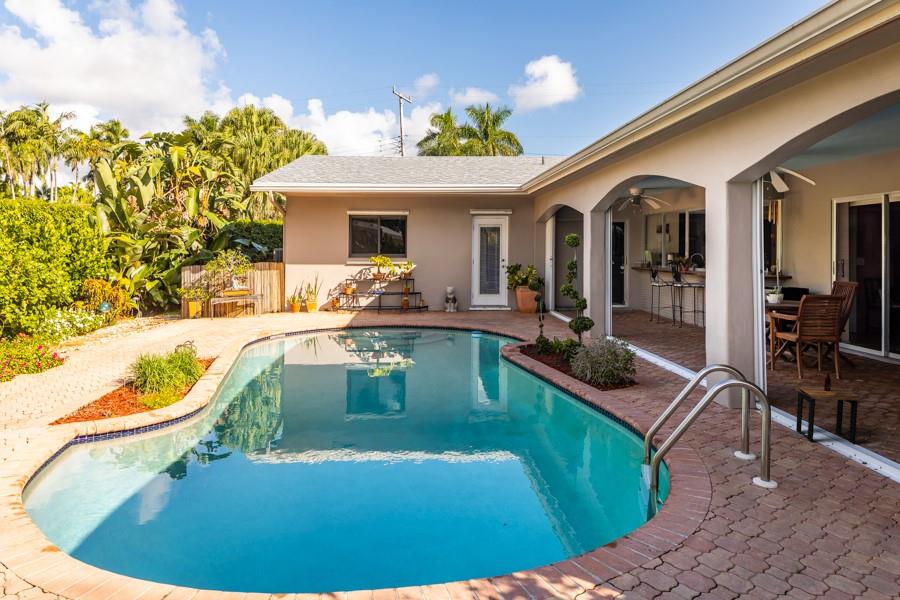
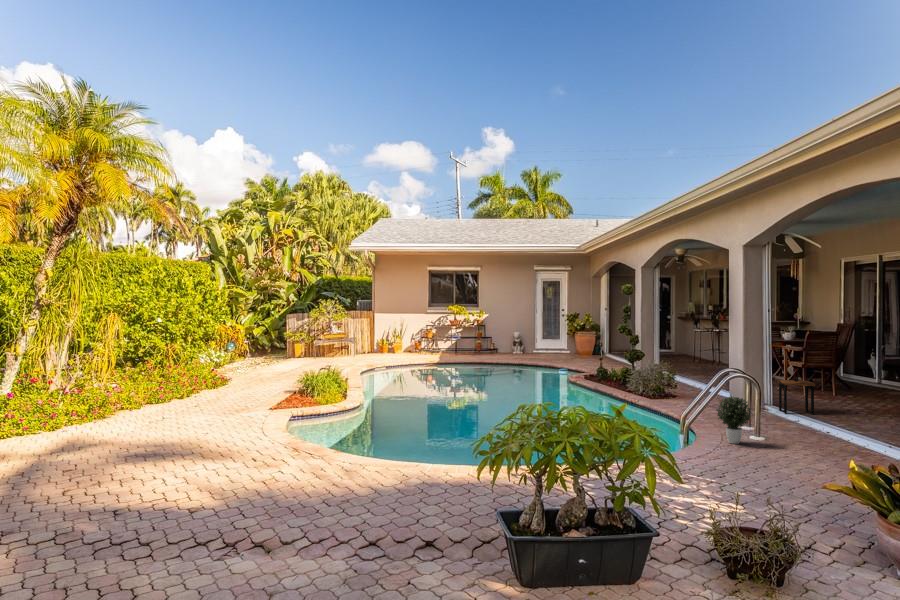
potted plant: none [737,468,811,564] -> present [716,396,752,444]

